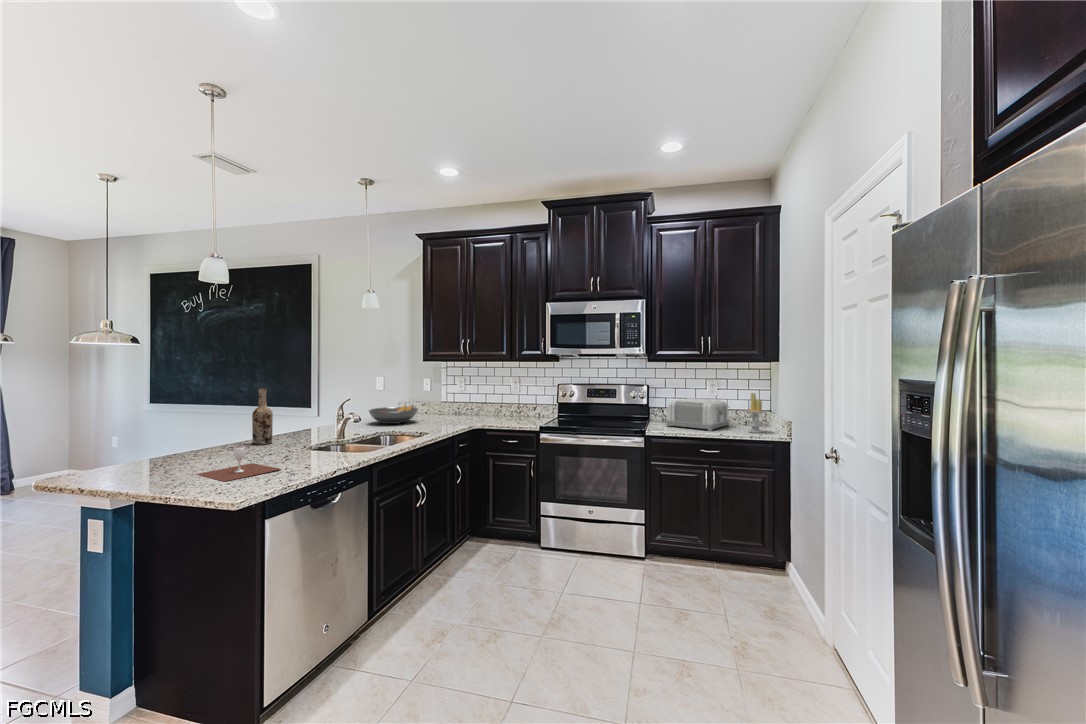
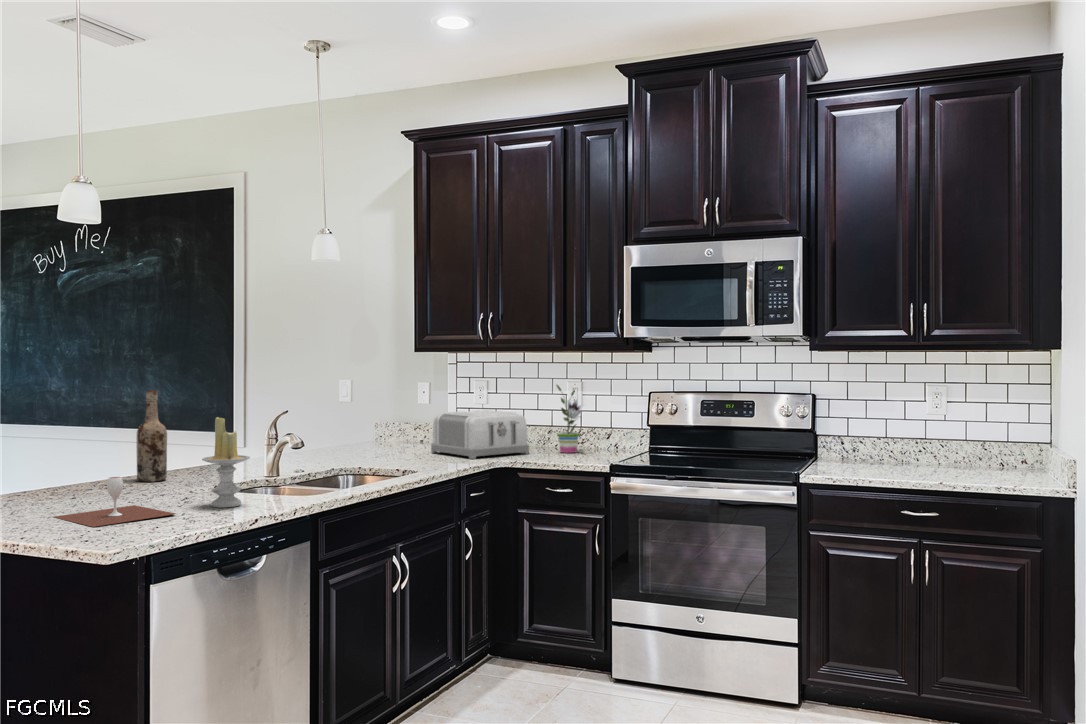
potted plant: none [506,380,522,419] -> present [557,385,584,453]
candle: present [745,393,766,433] -> present [202,417,250,507]
toaster: present [666,398,729,431] -> present [431,410,529,459]
fruit bowl: present [369,405,418,424] -> none [321,426,404,457]

